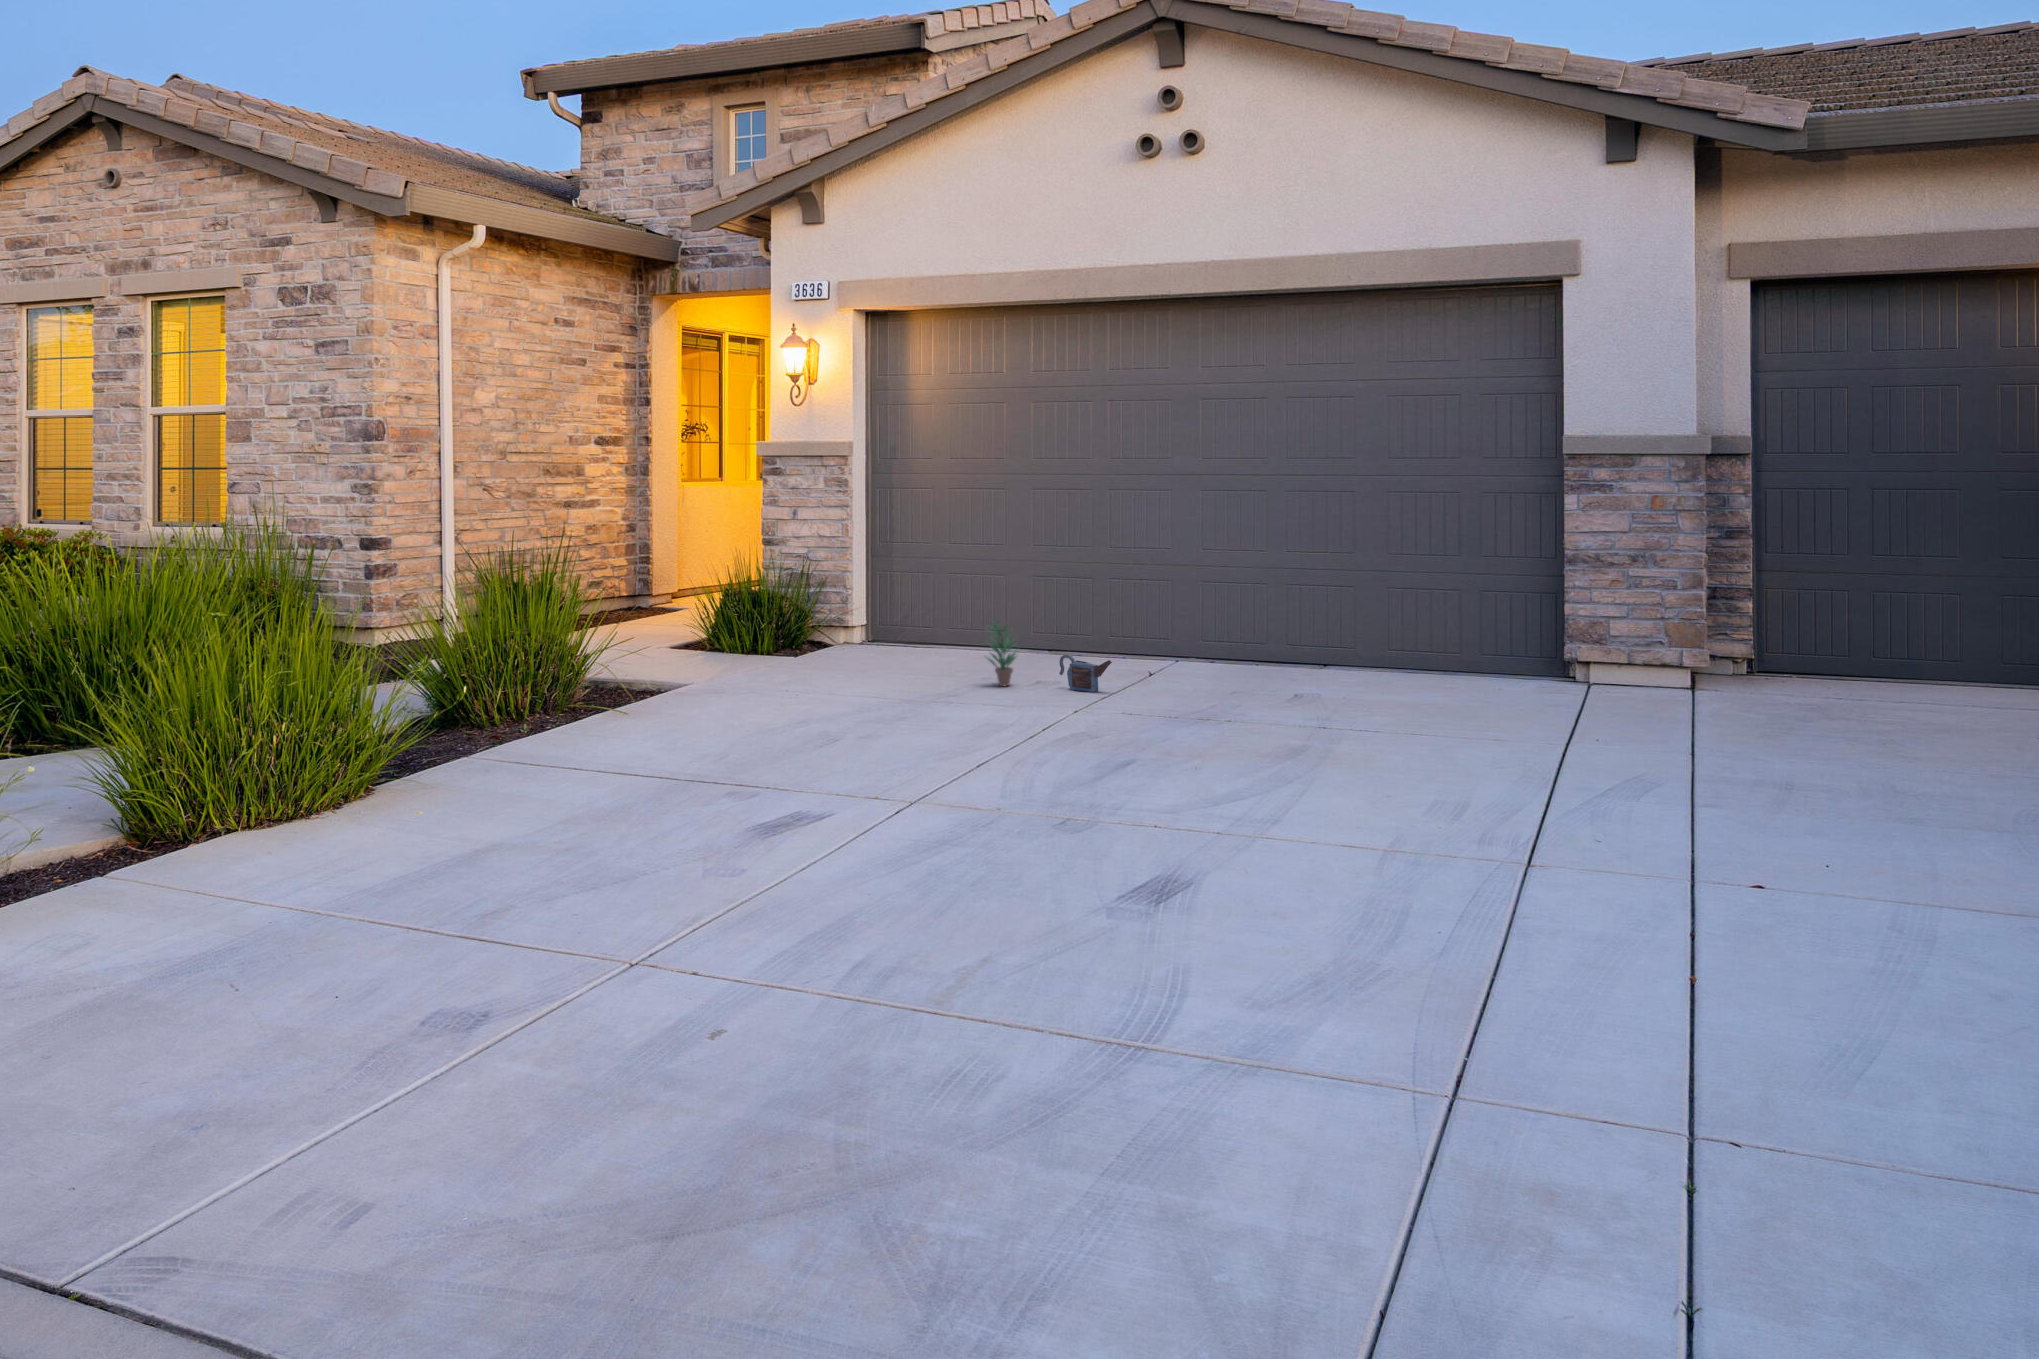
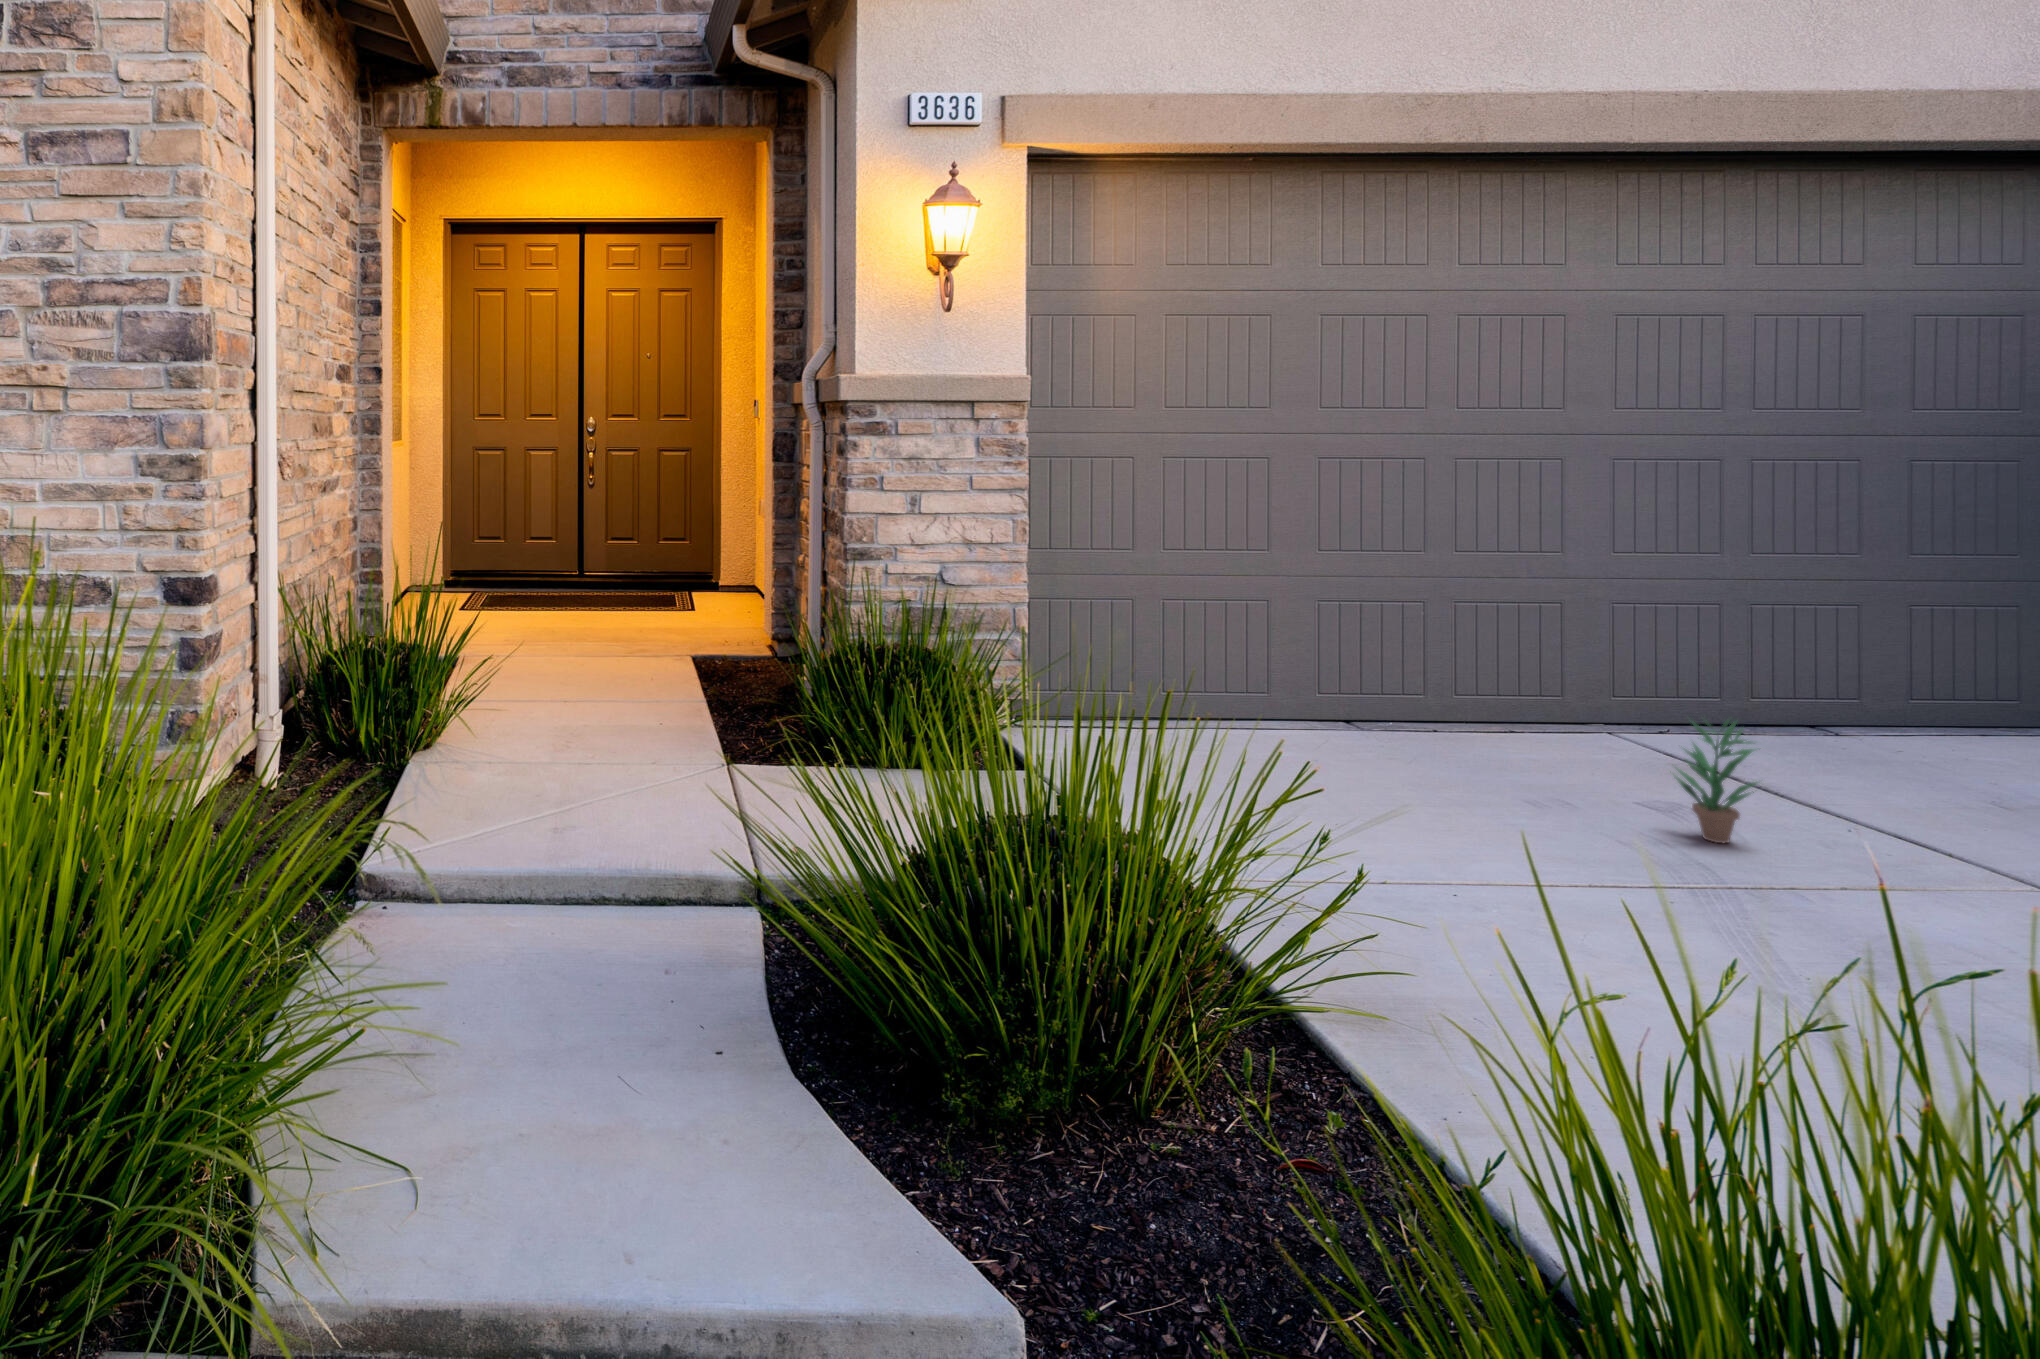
watering can: present [1059,655,1112,692] -> none [1805,774,1945,845]

